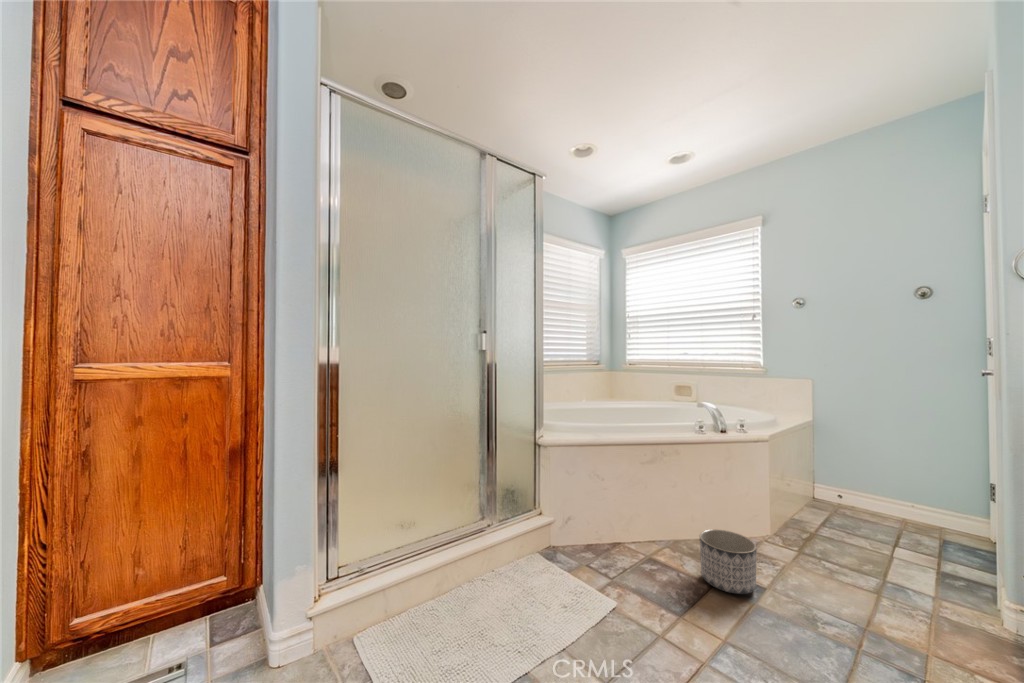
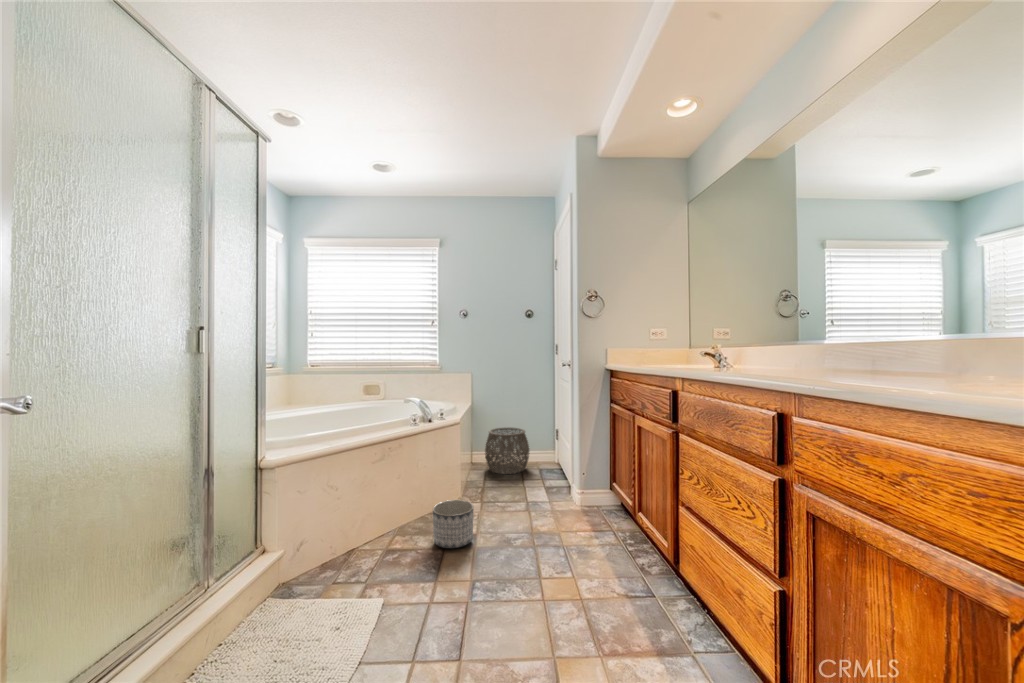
woven basket: none [829,460,920,536] -> present [485,427,530,474]

